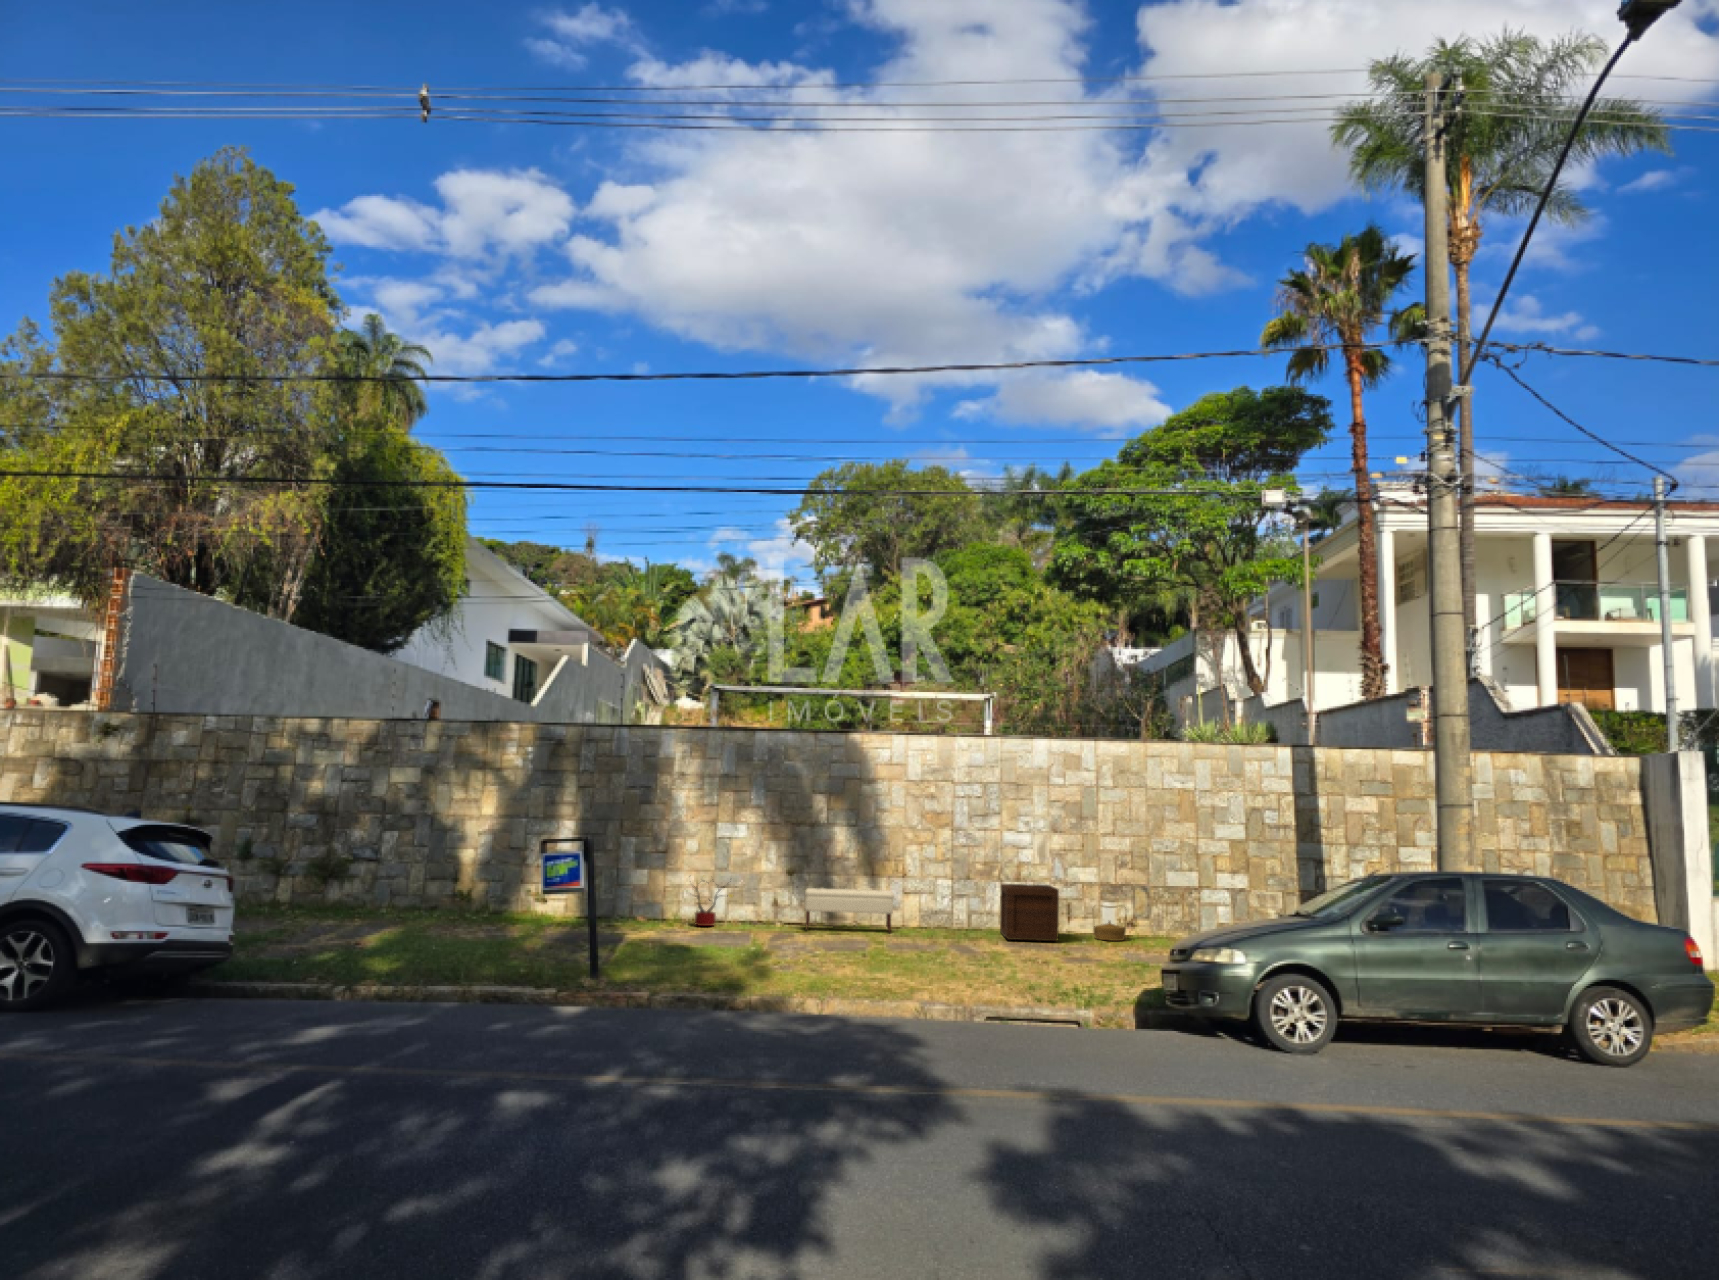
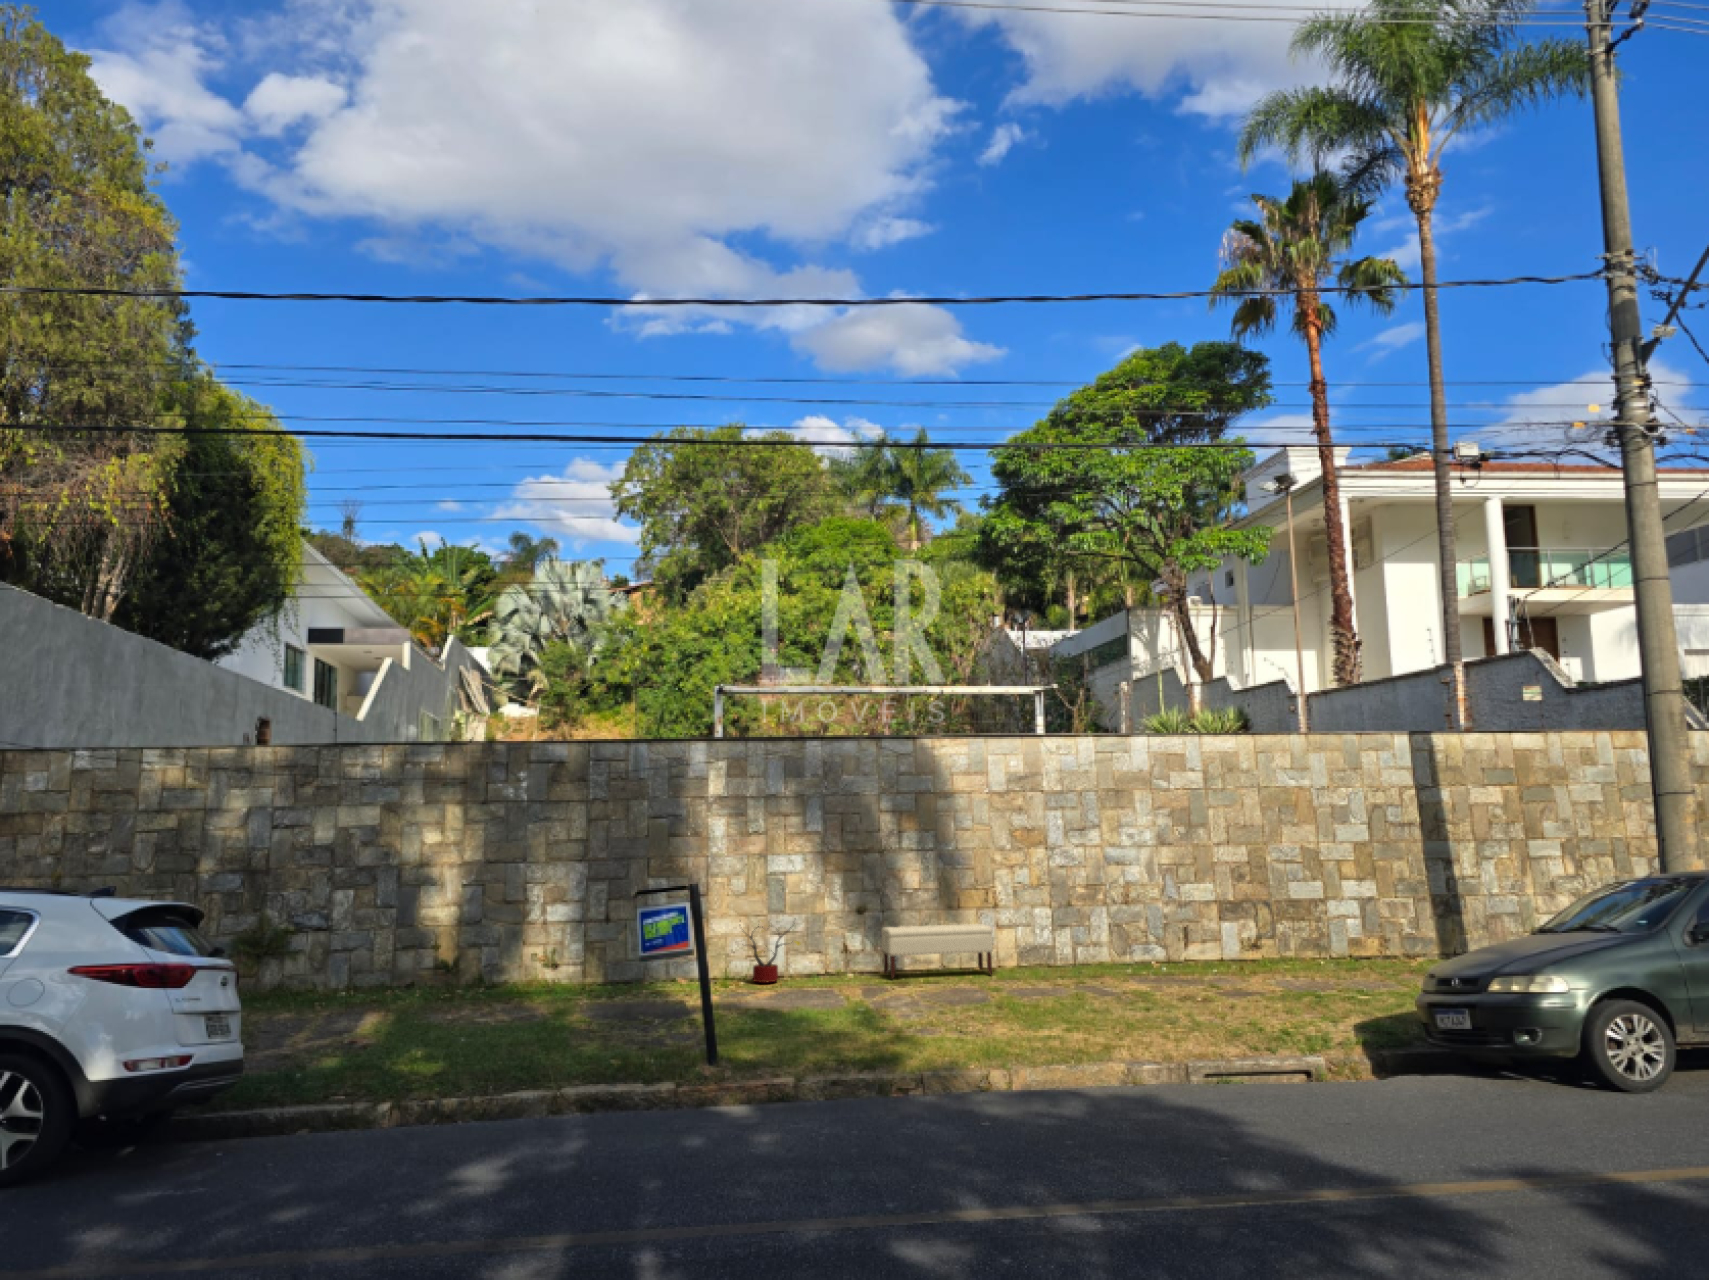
wooden crate: present [1000,884,1059,941] -> none [1107,906,1190,974]
woven basket: present [1093,905,1126,941] -> none [1216,924,1255,966]

